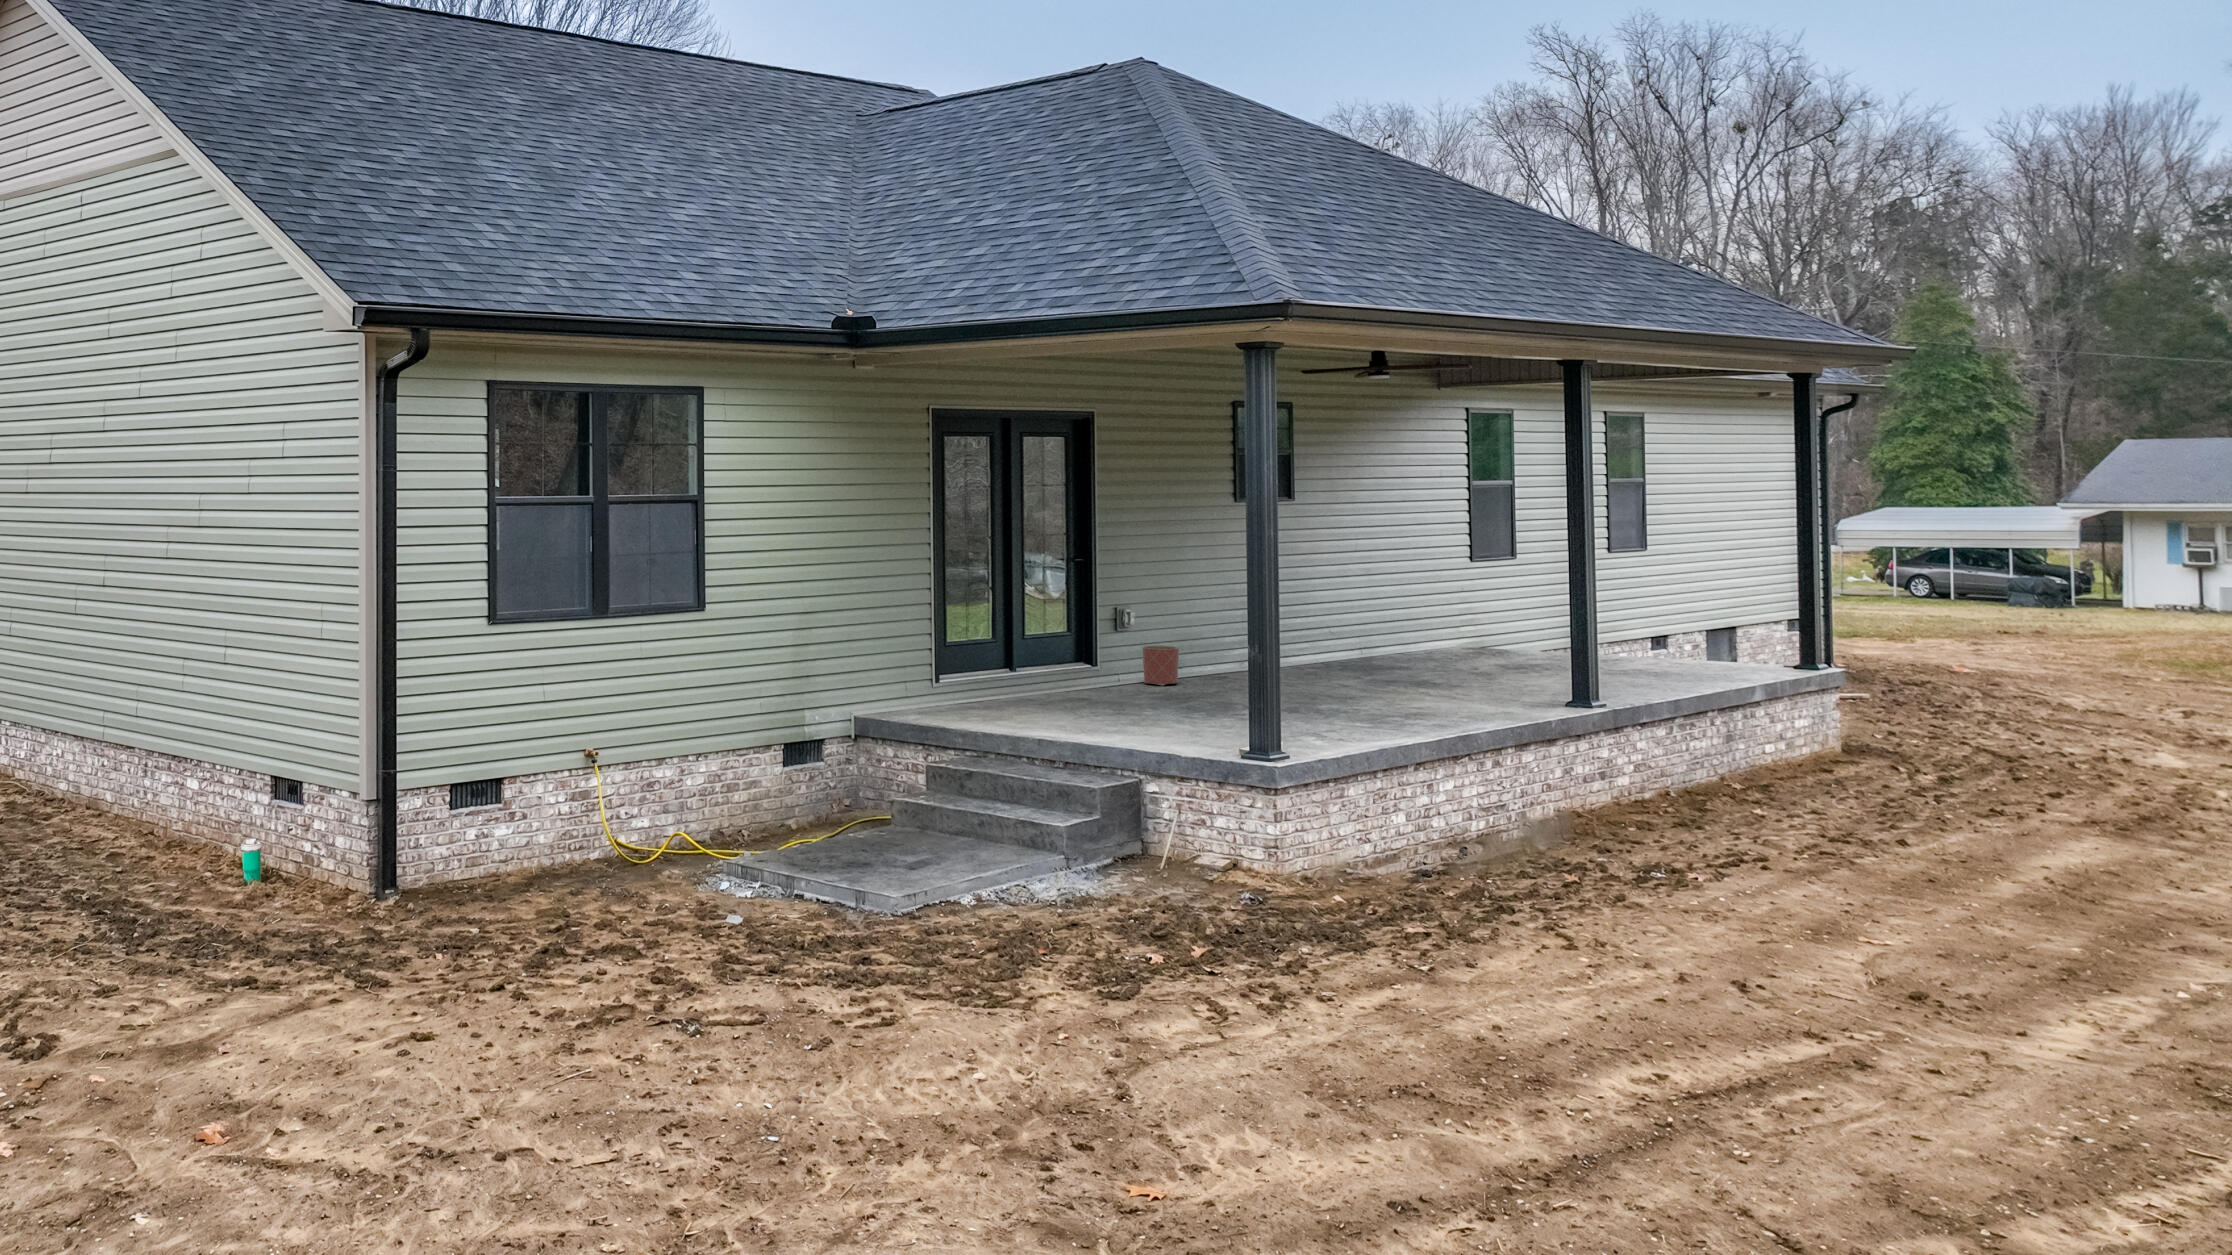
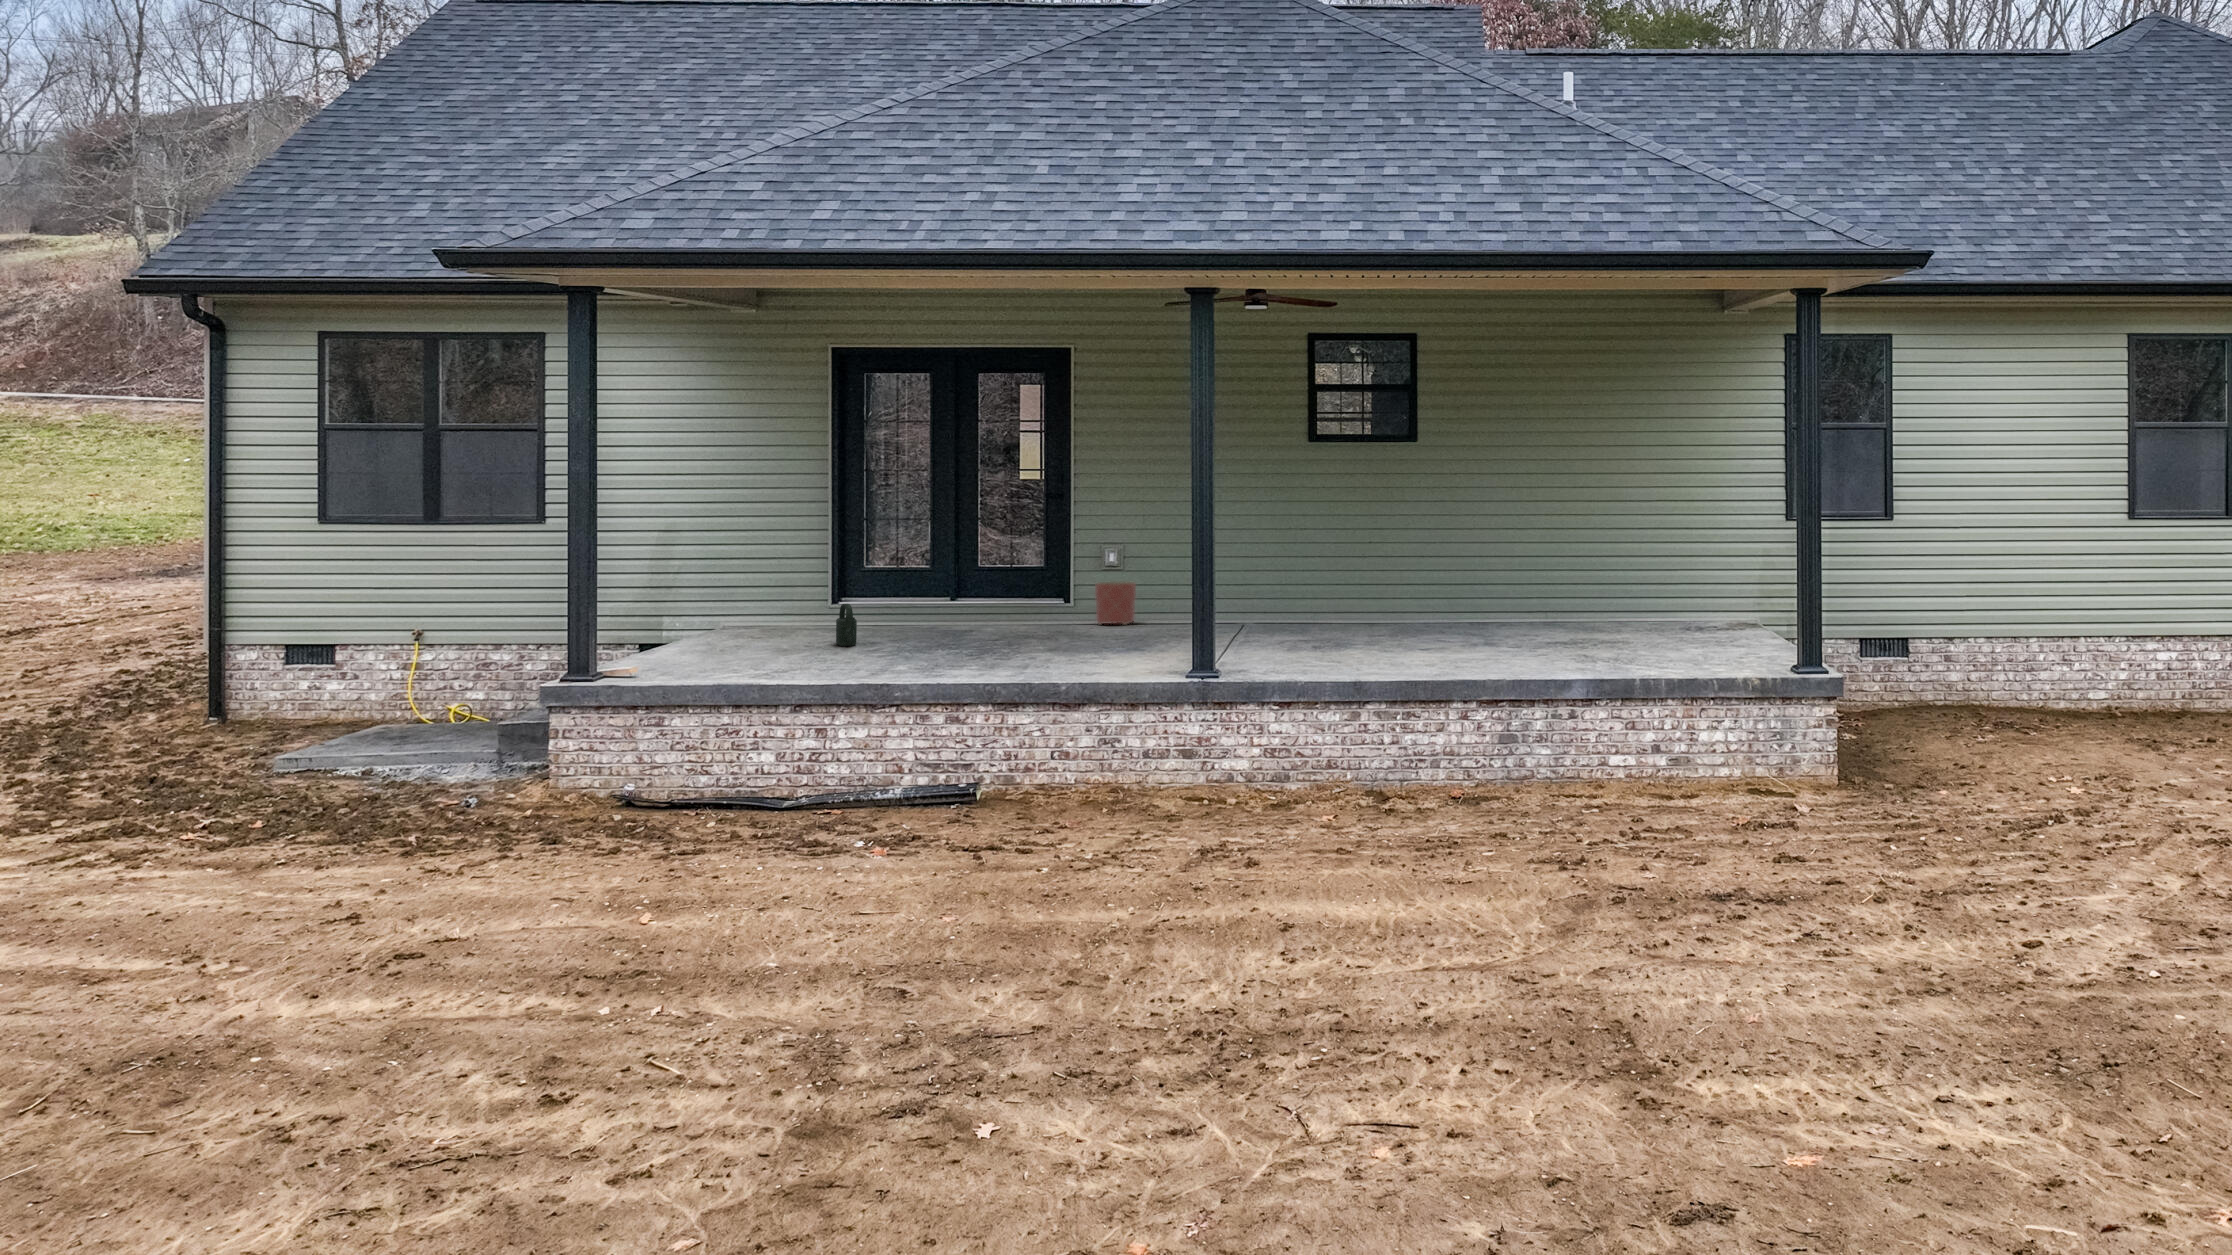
watering can: none [1144,682,1208,721] -> present [836,604,857,646]

